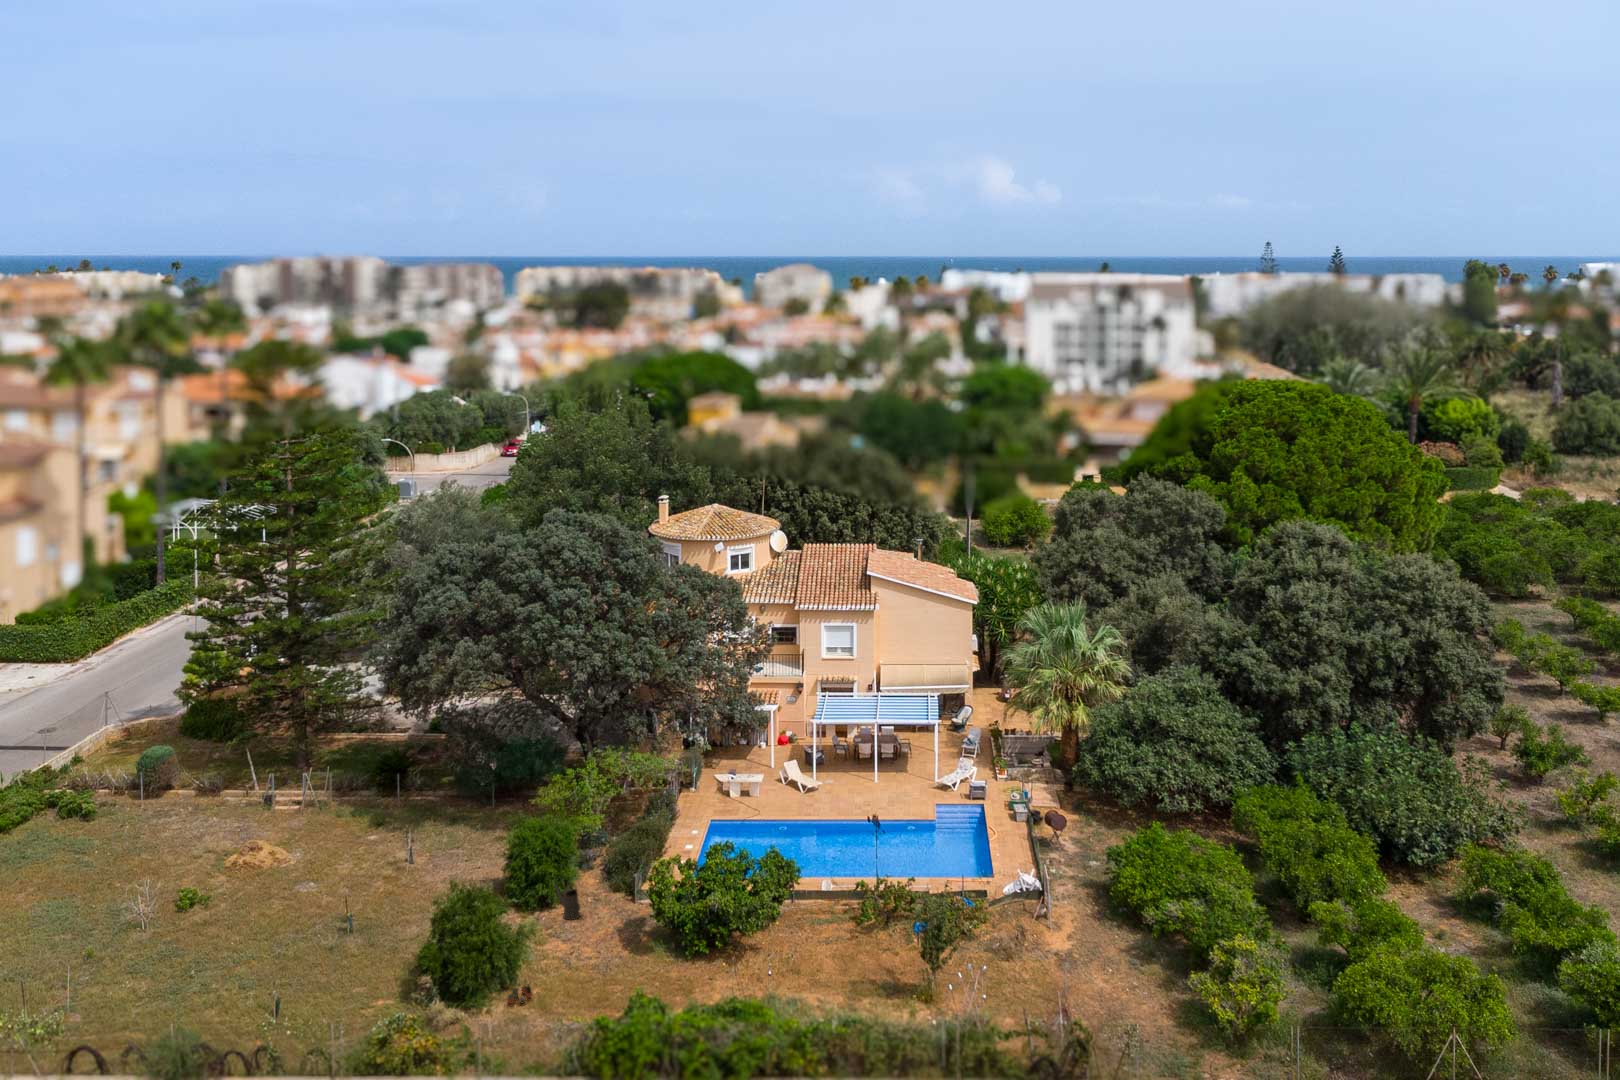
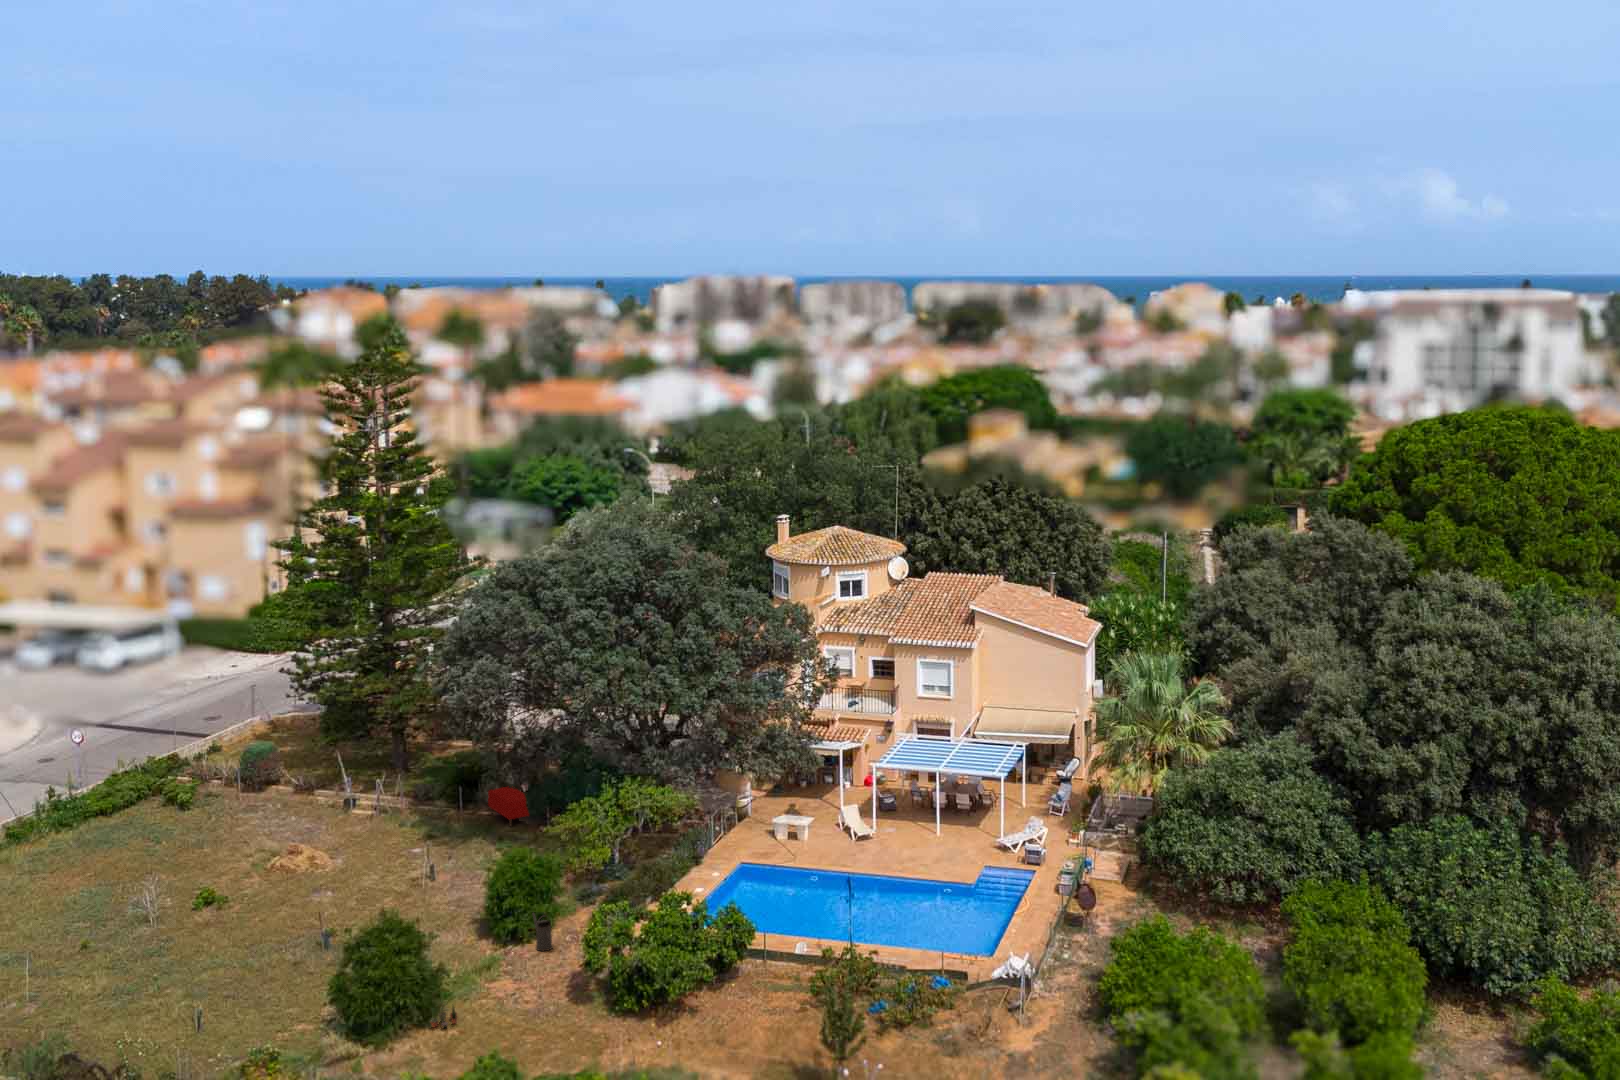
bench: none [426,769,479,808] -> present [488,787,529,826]

